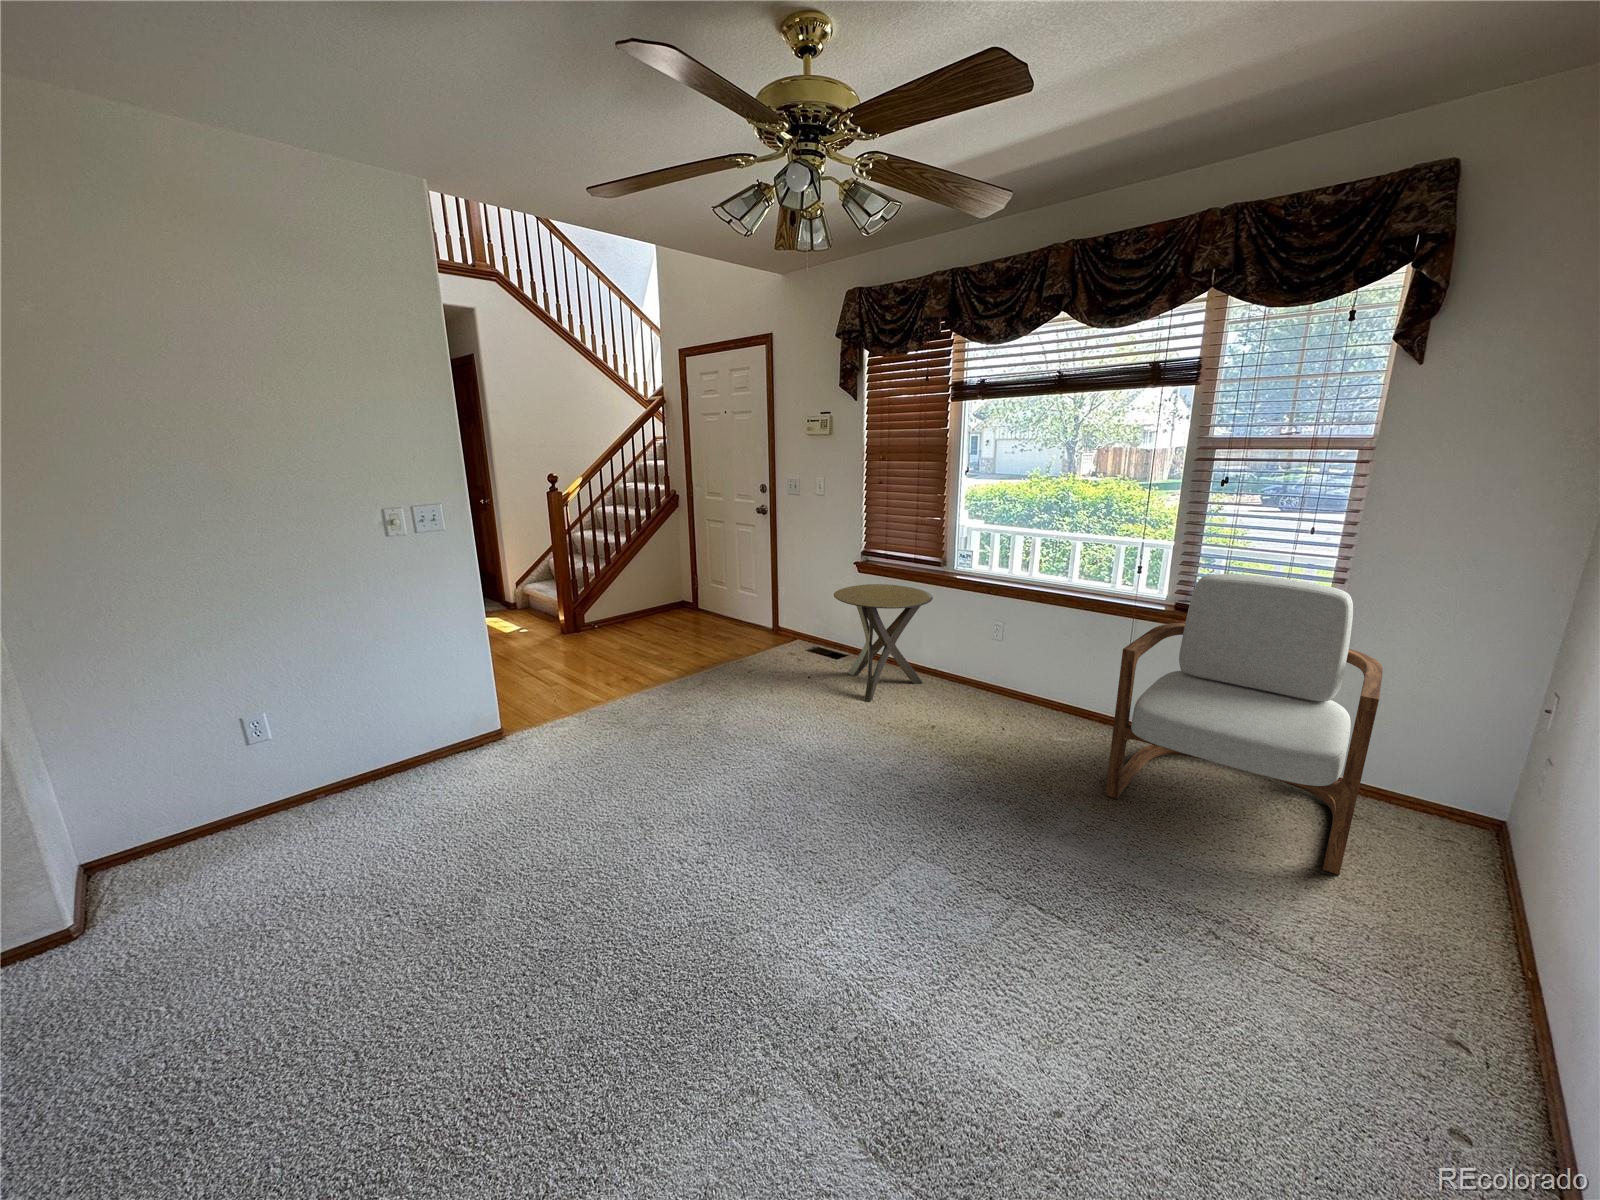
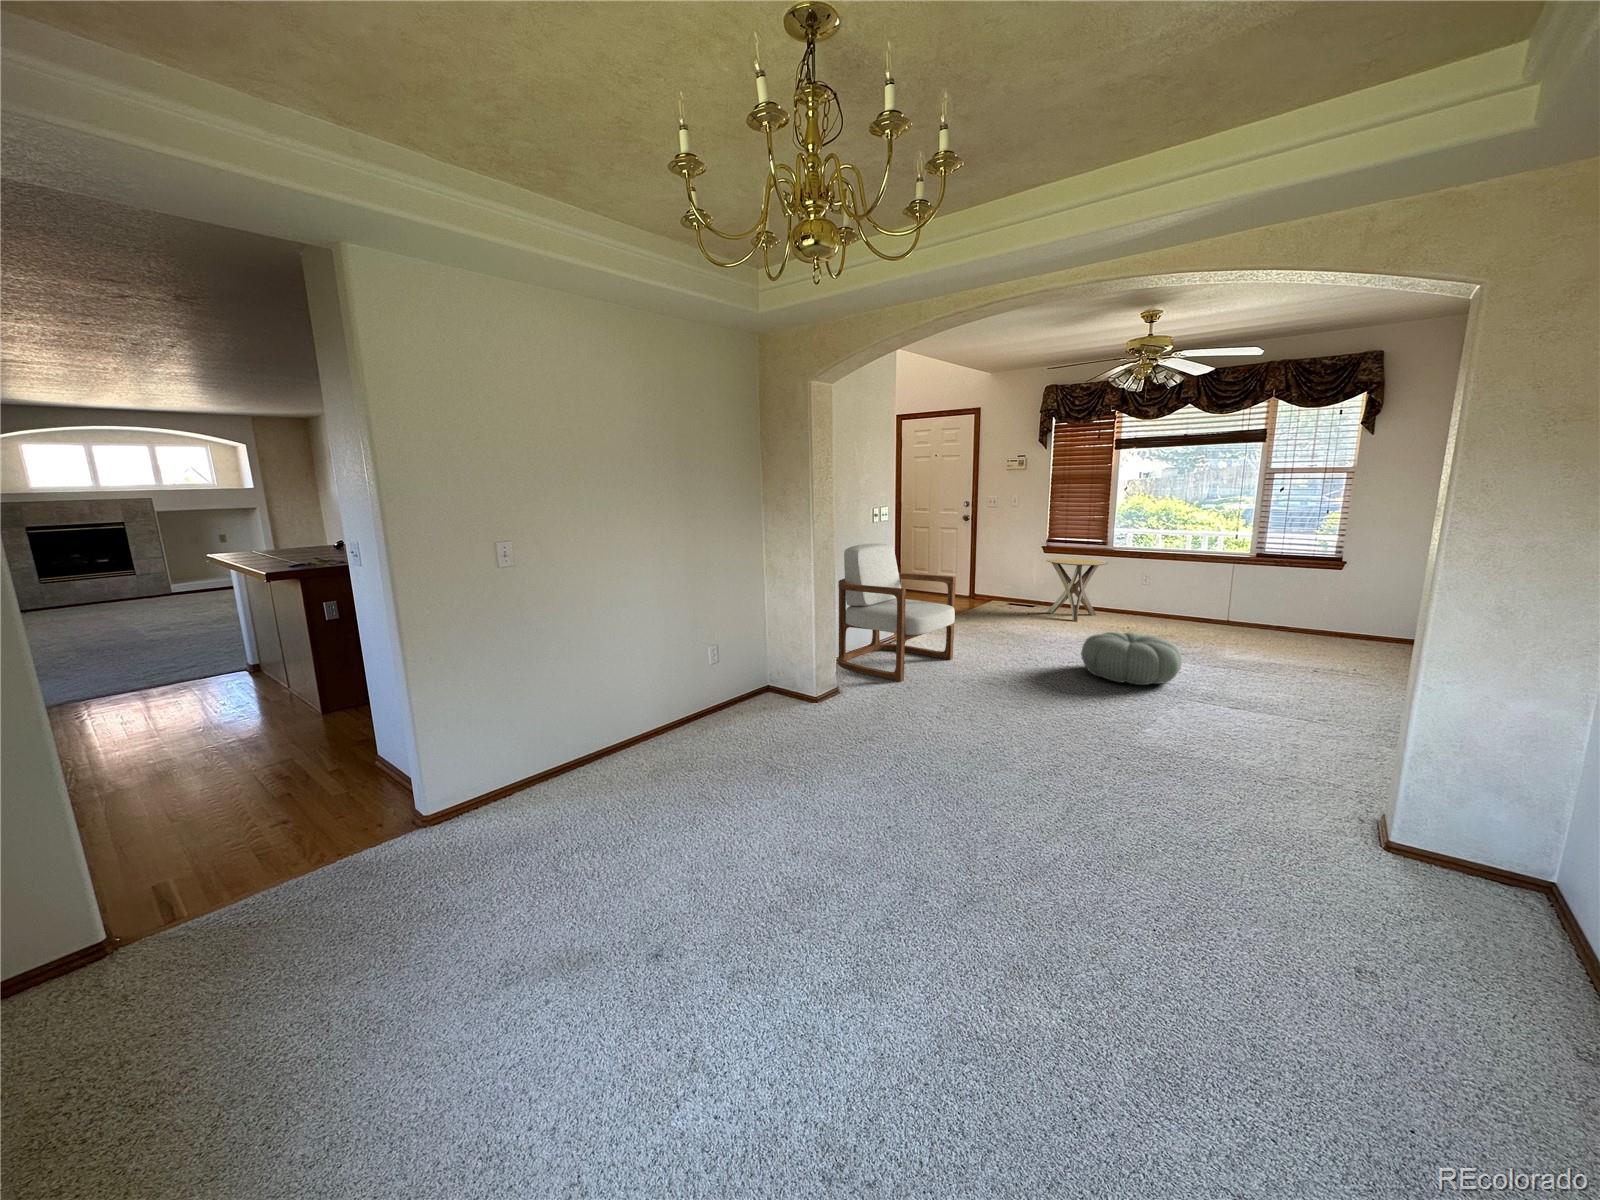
armchair: present [1105,574,1383,875] -> present [838,544,956,682]
pouf: none [636,812,844,998] -> present [1081,632,1182,685]

